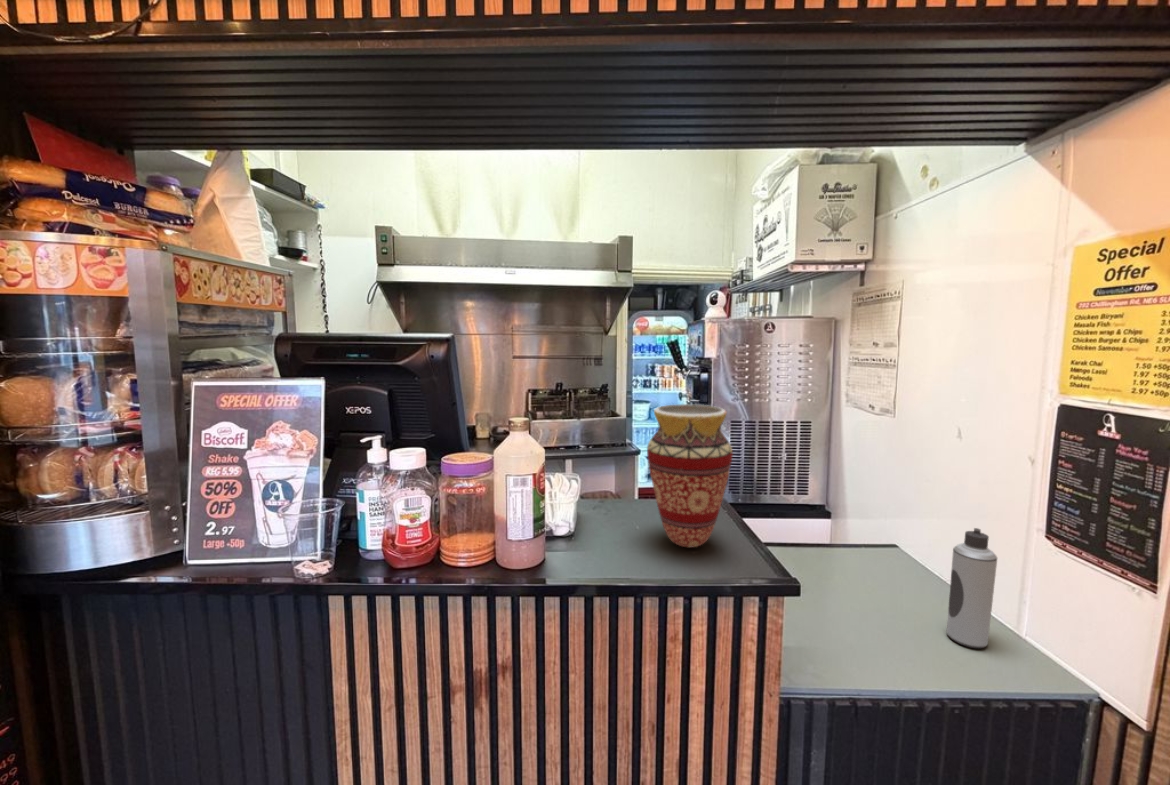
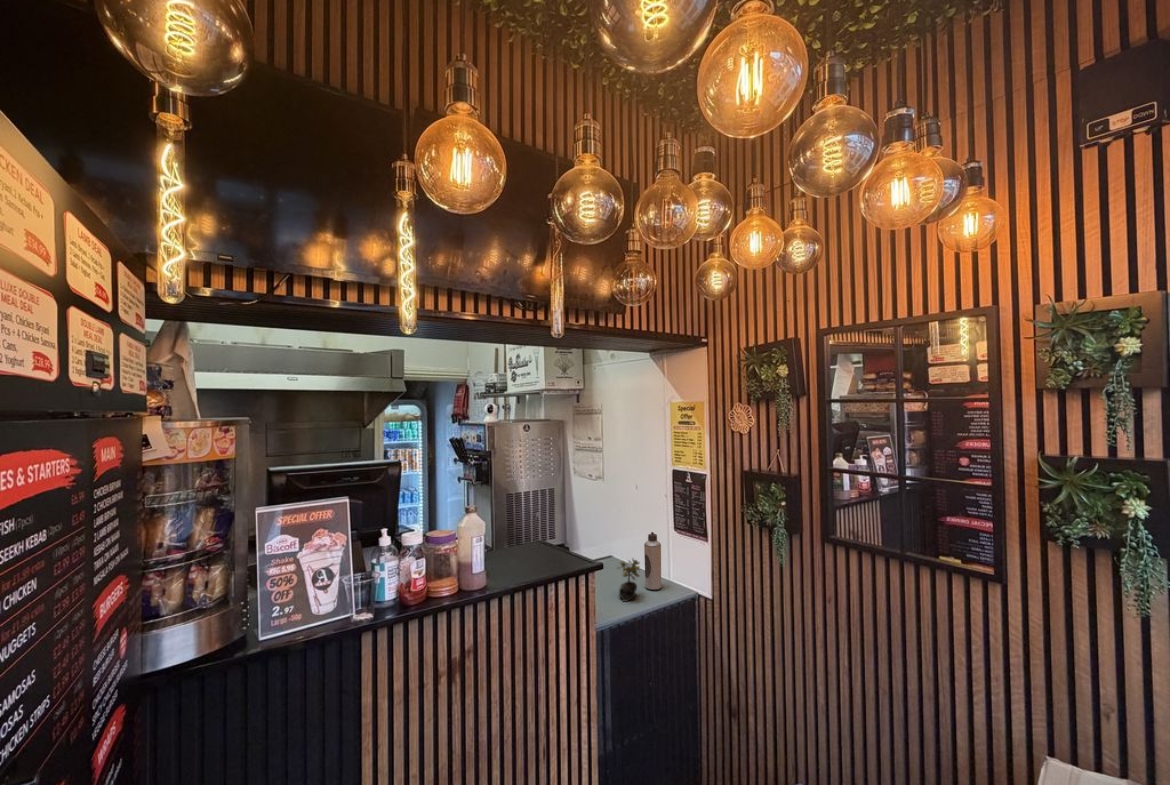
vase: present [647,404,733,547] -> none [519,488,562,565]
succulent plant: none [875,571,934,654] -> present [618,559,639,601]

